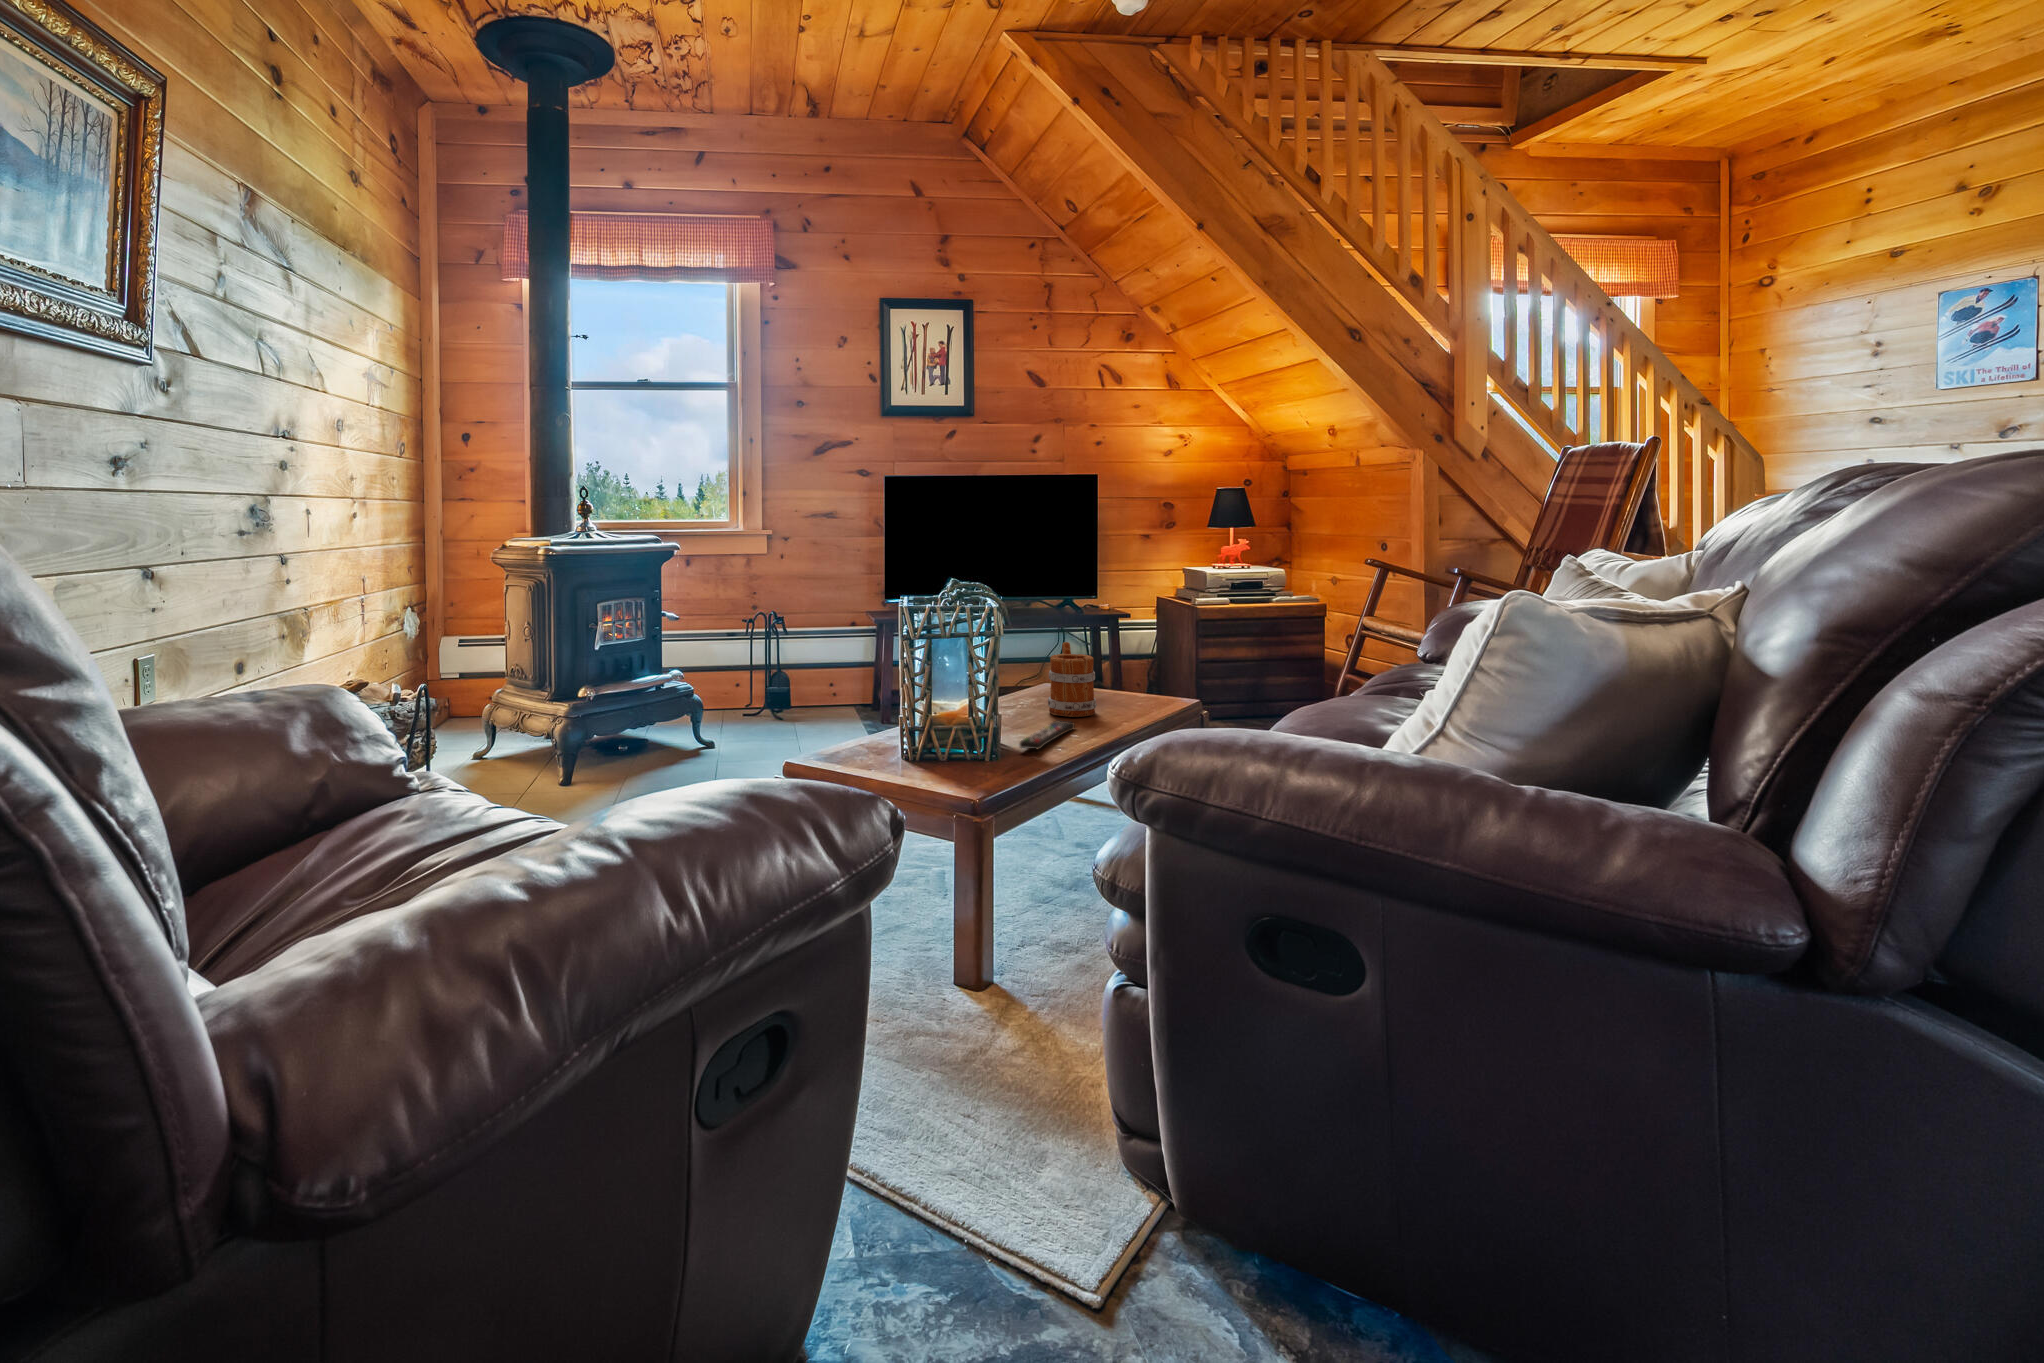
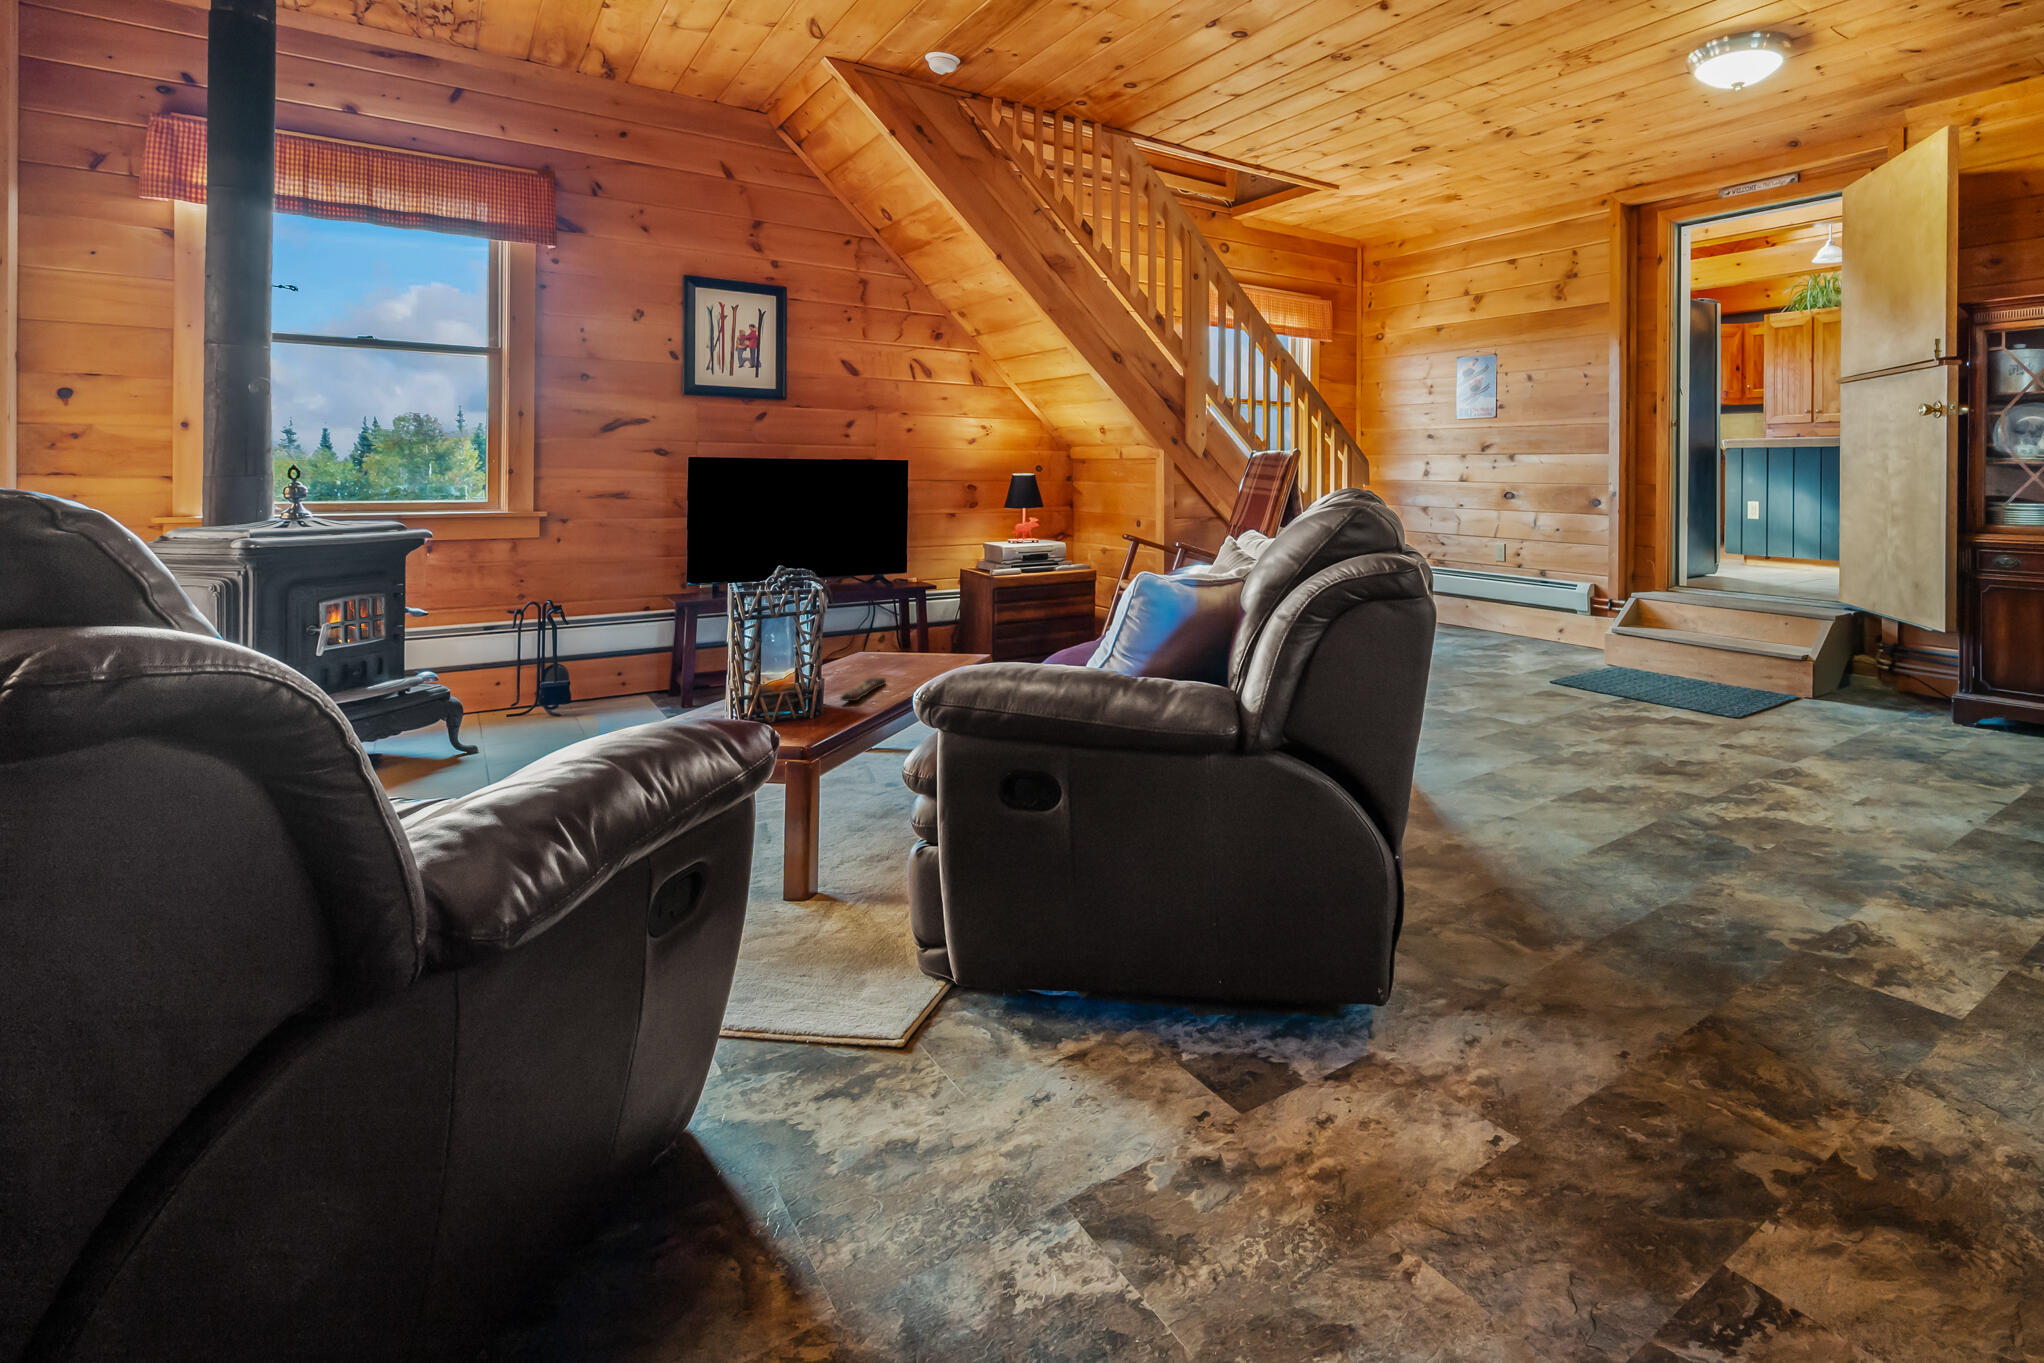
mug: present [1048,642,1097,717] -> none [863,615,904,675]

